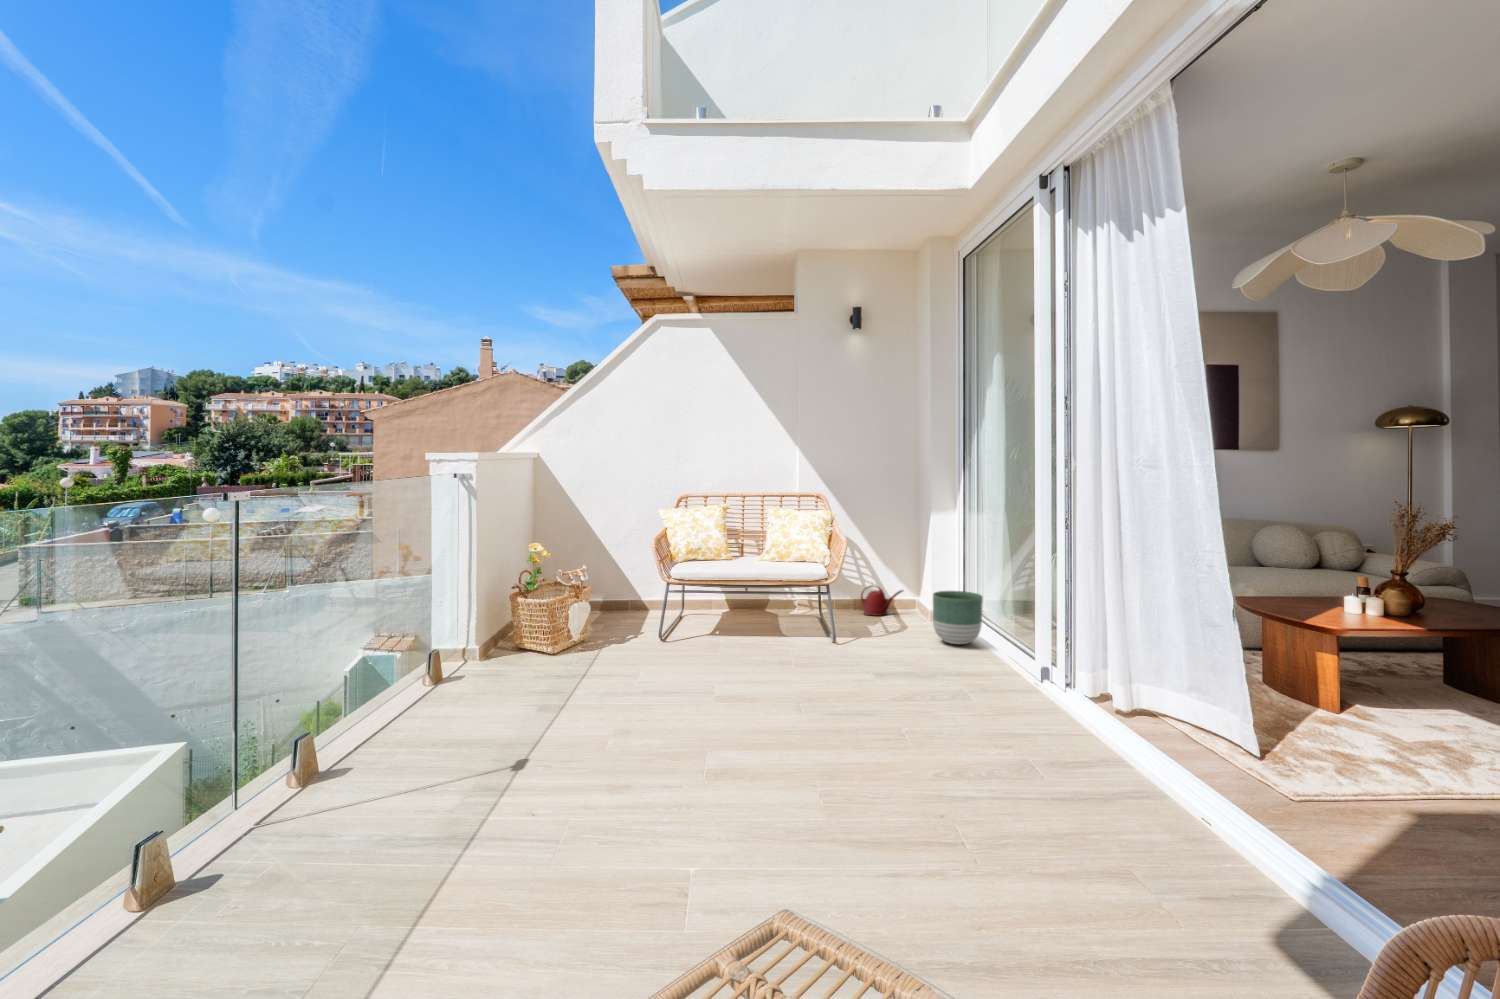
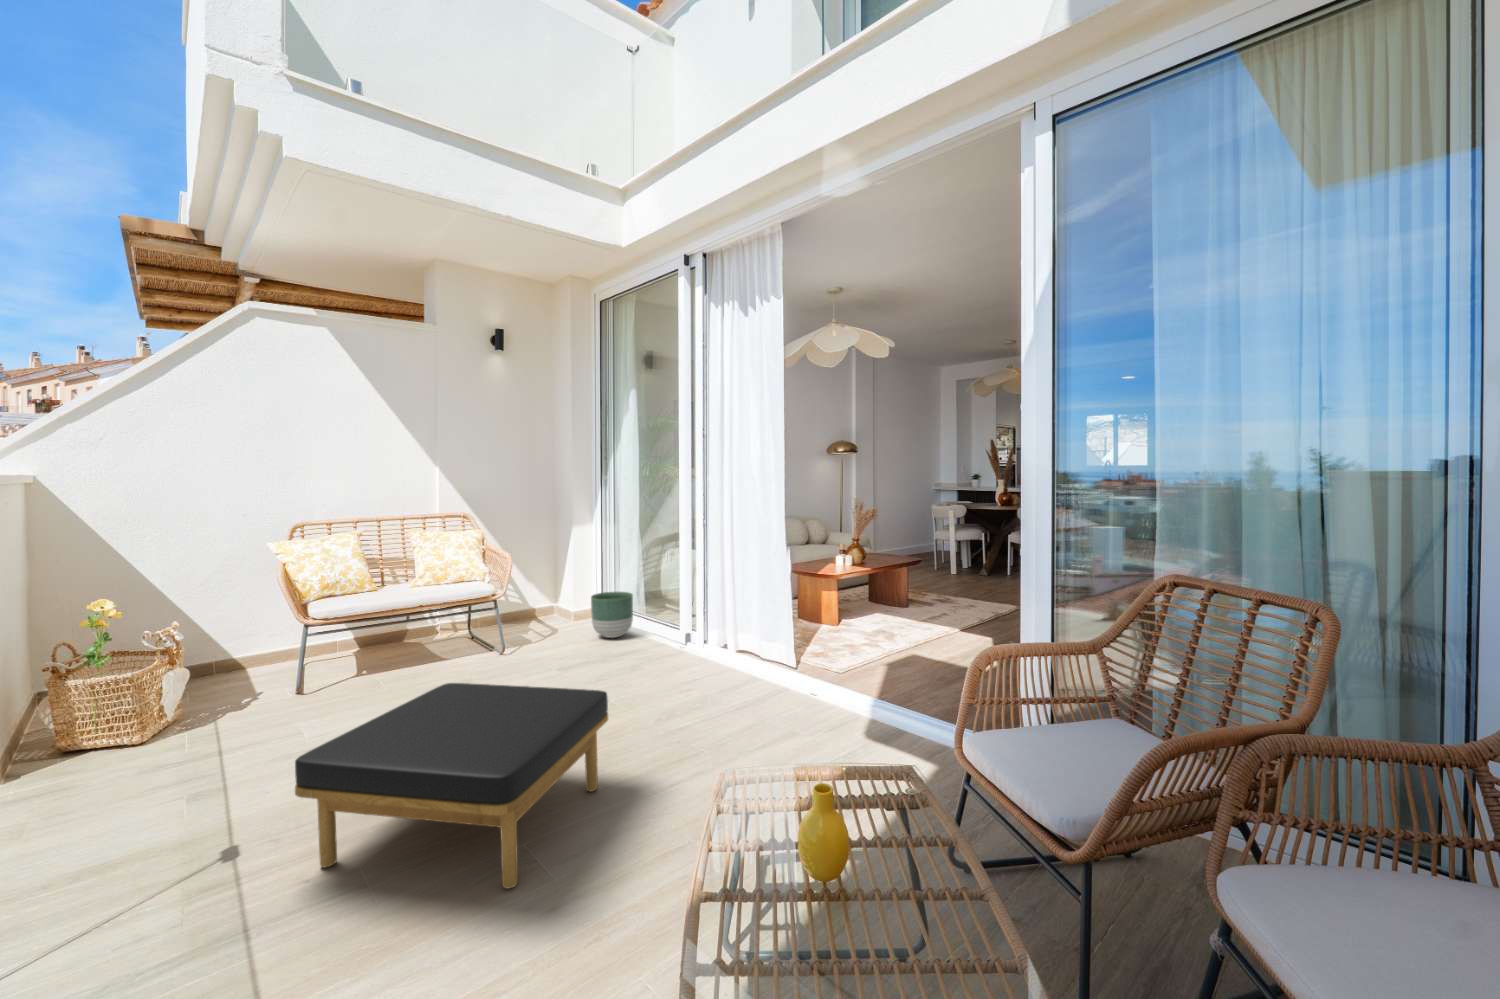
watering can: present [861,585,903,616] -> none [509,598,550,627]
ottoman: none [566,649,835,845] -> present [295,683,608,889]

